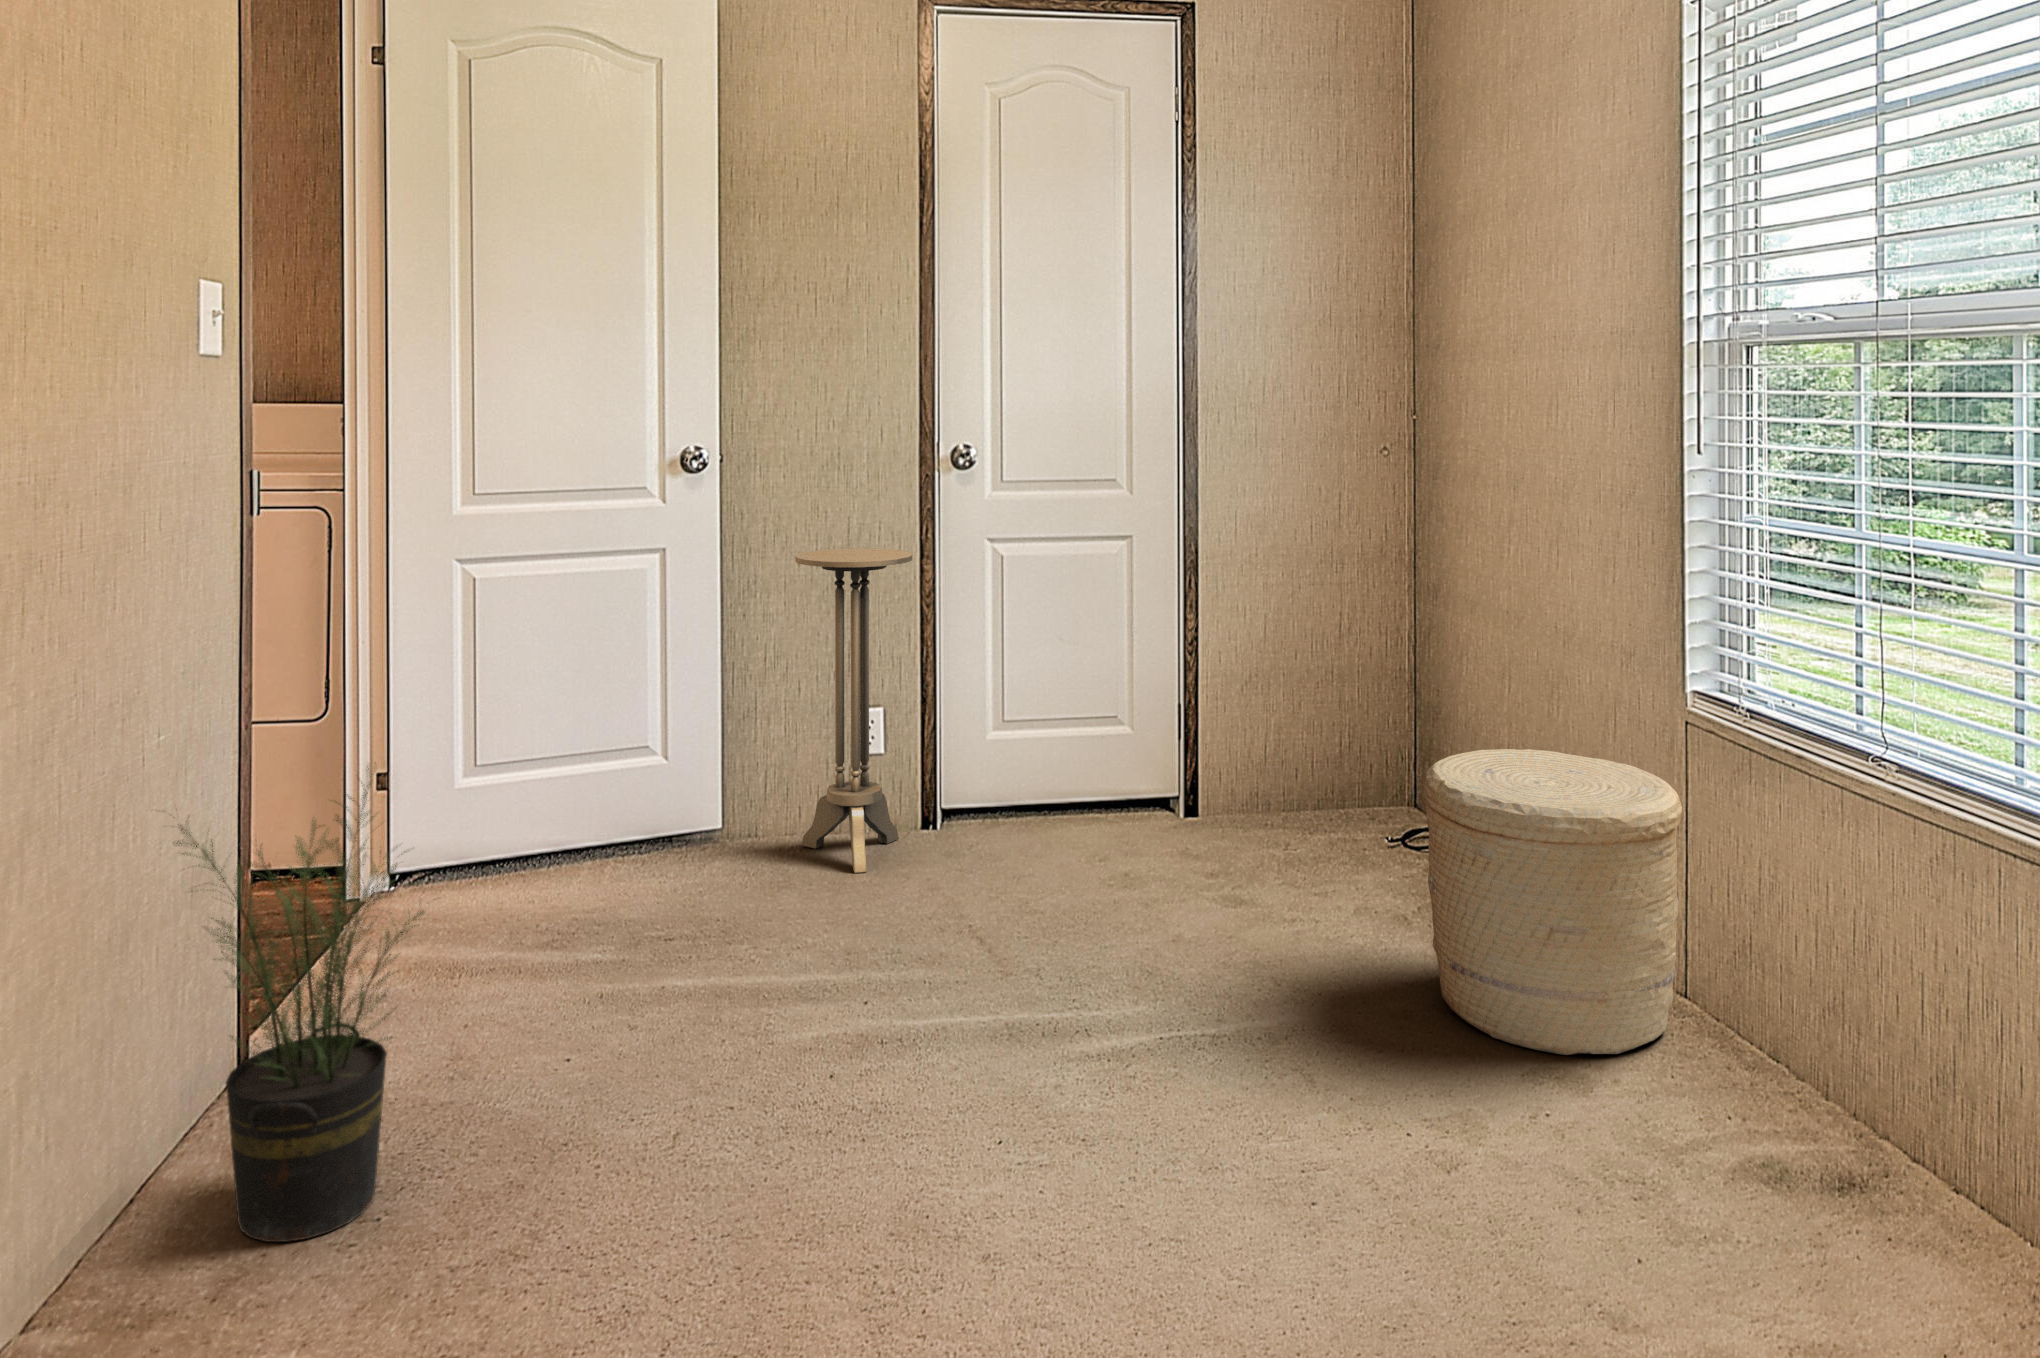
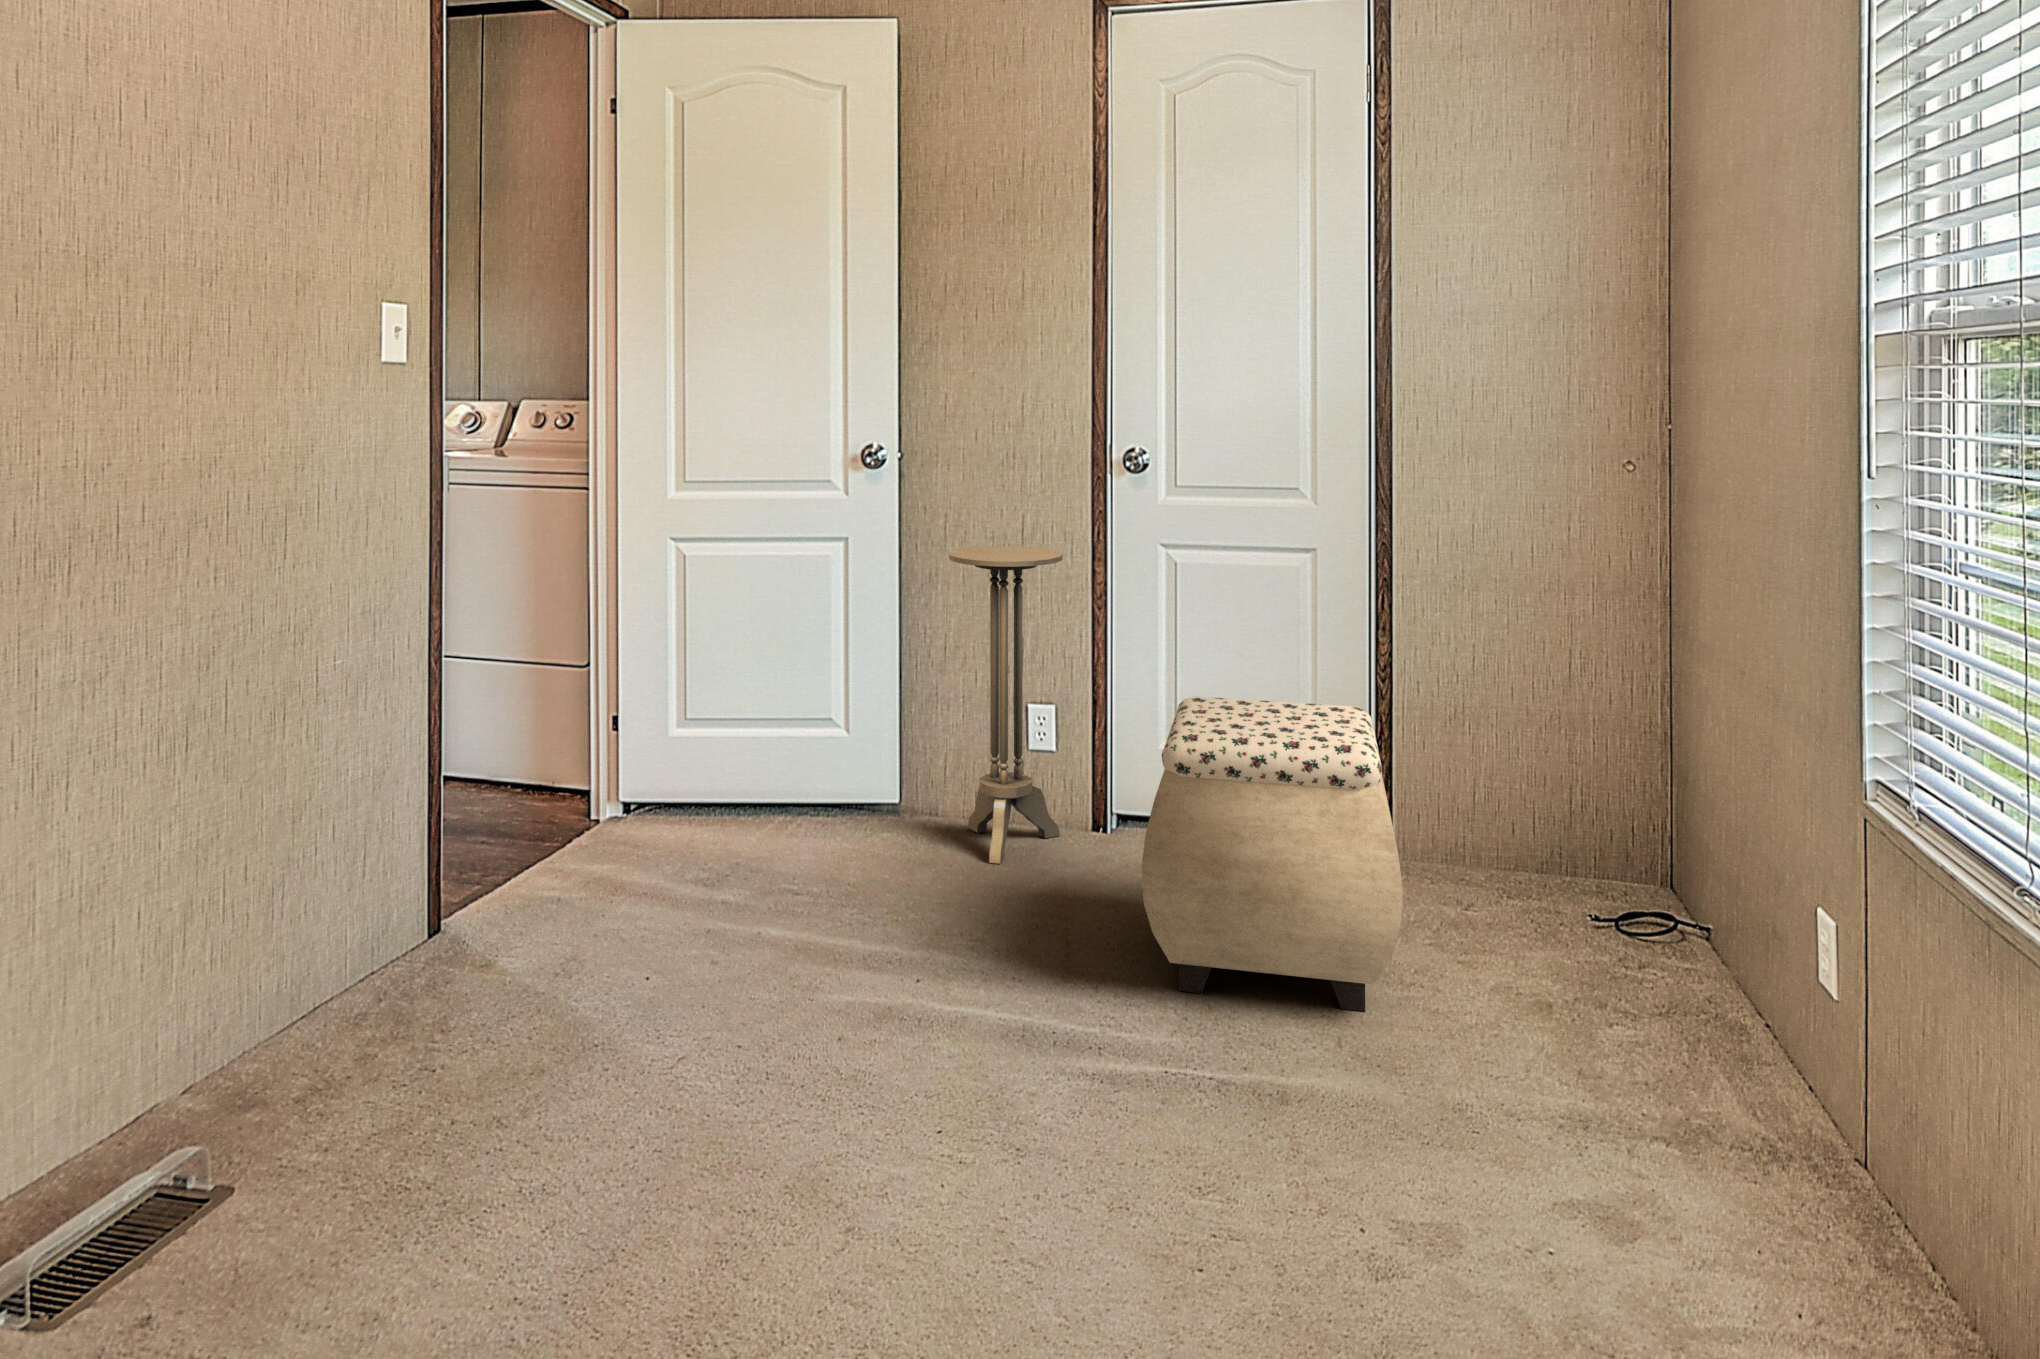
ottoman: none [1054,670,1328,947] -> present [1141,696,1403,1011]
woven basket: present [1424,749,1682,1055] -> none [1451,841,1789,1258]
potted plant: present [173,762,436,1242] -> none [191,711,419,1104]

